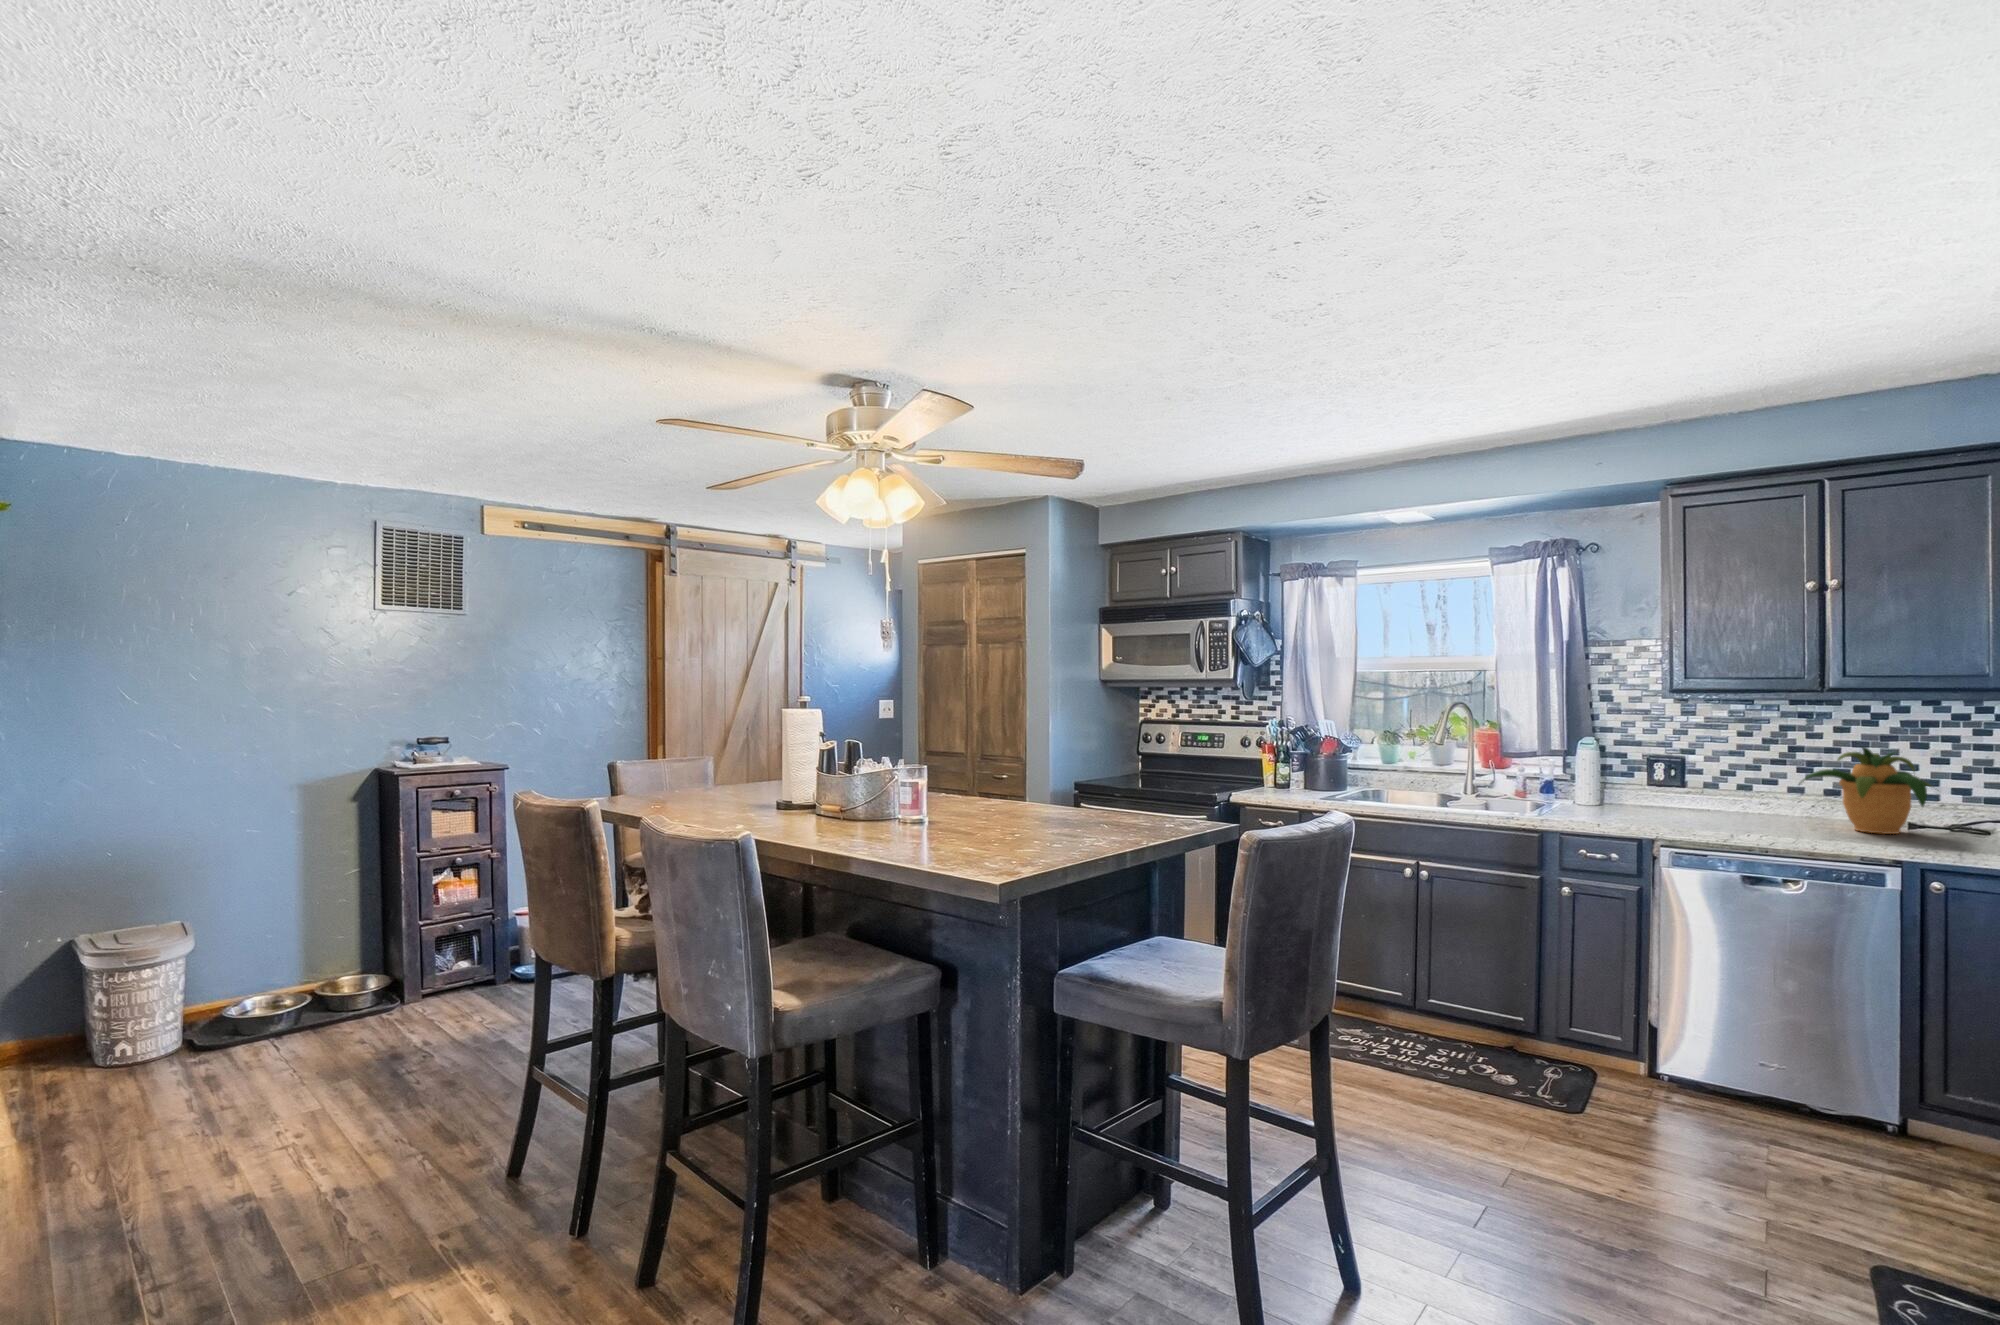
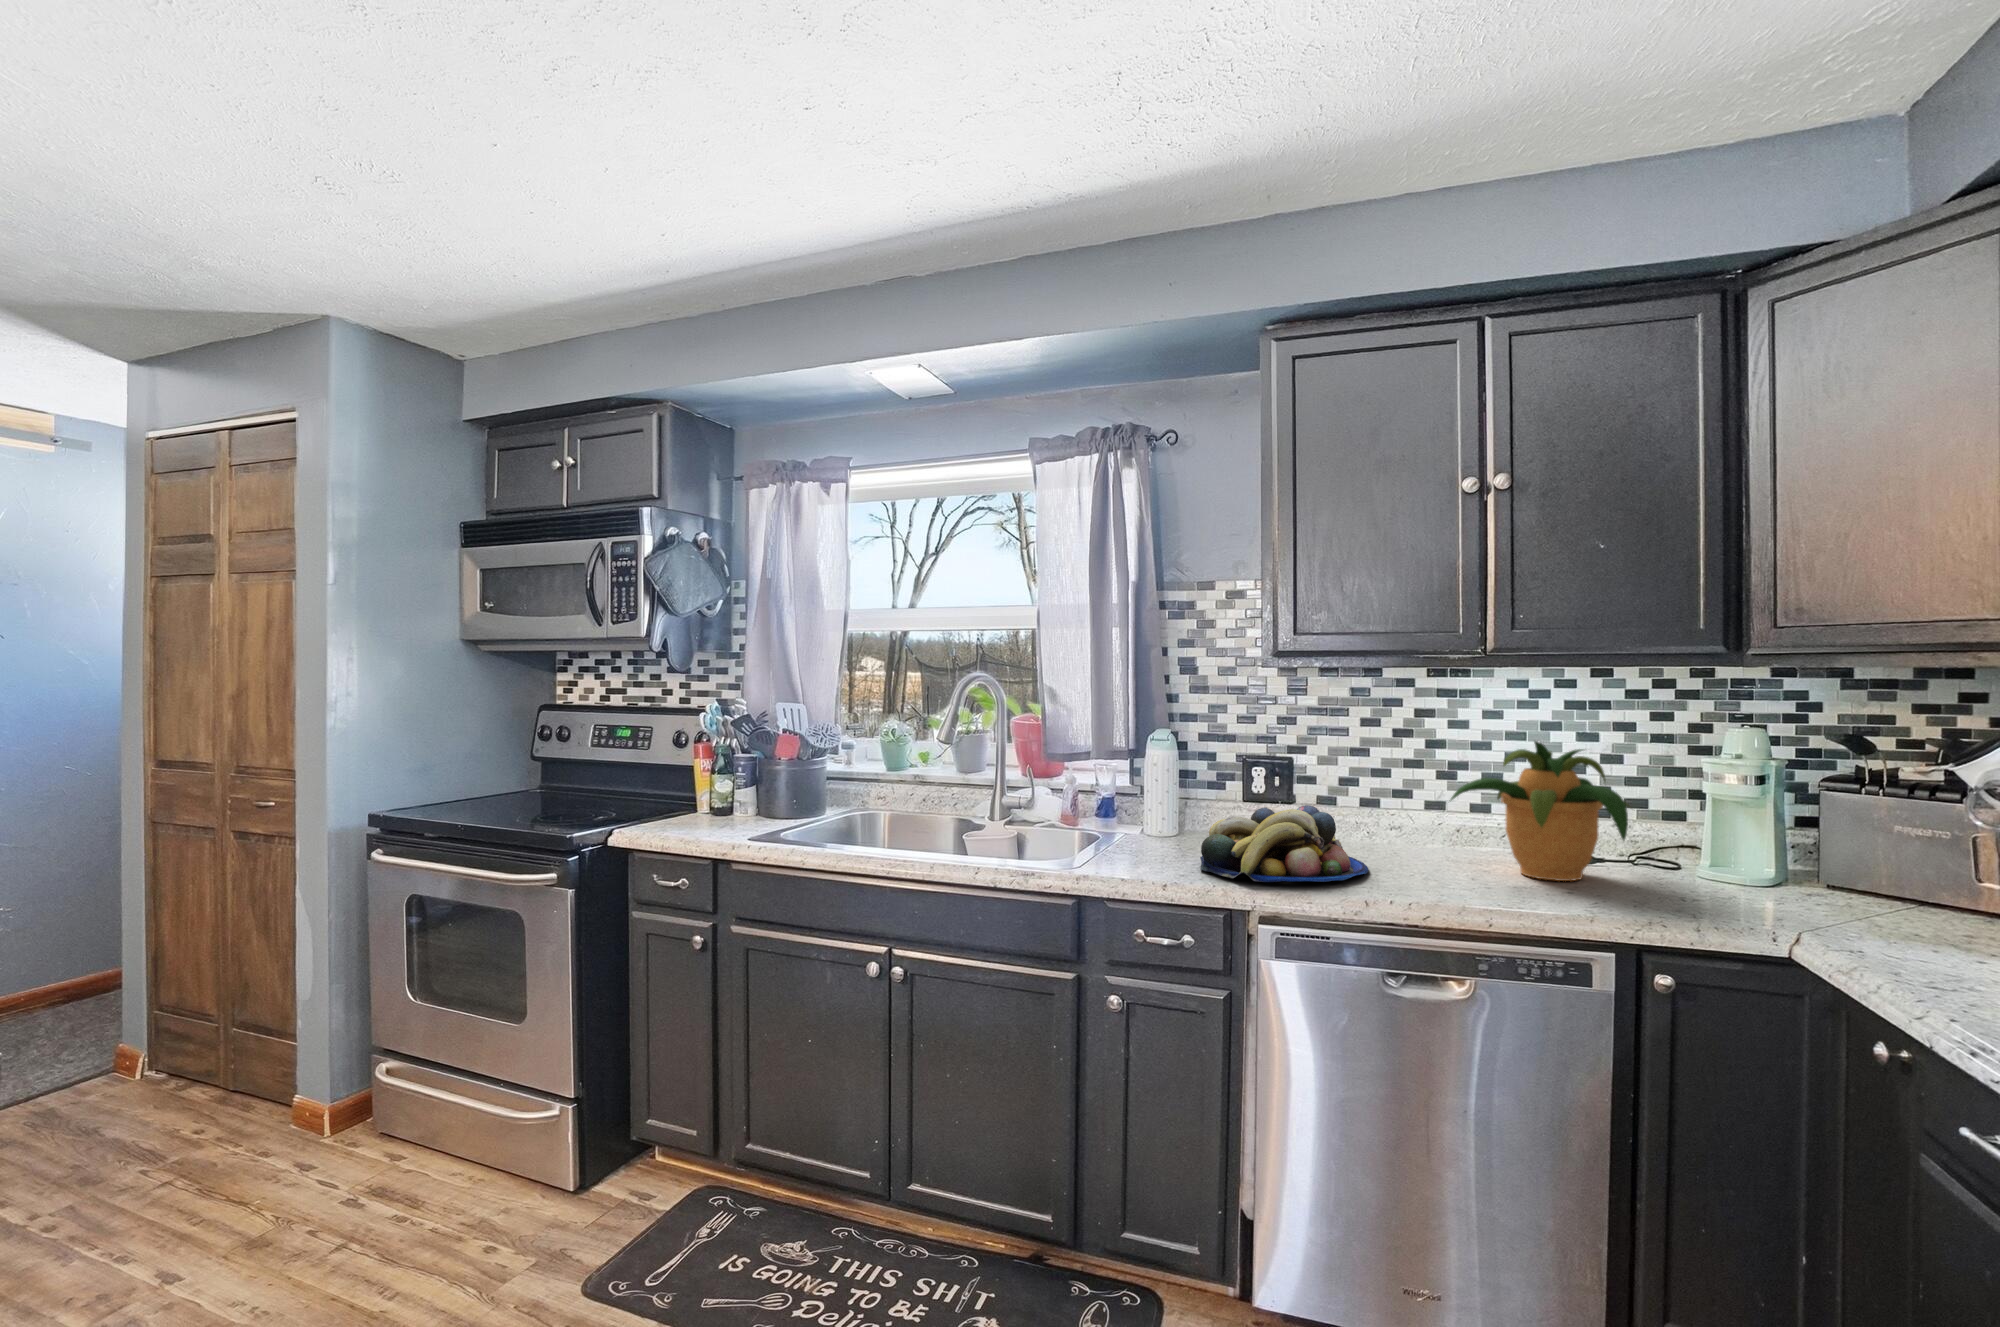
fruit bowl: none [1620,785,1740,827] -> present [1200,805,1369,882]

